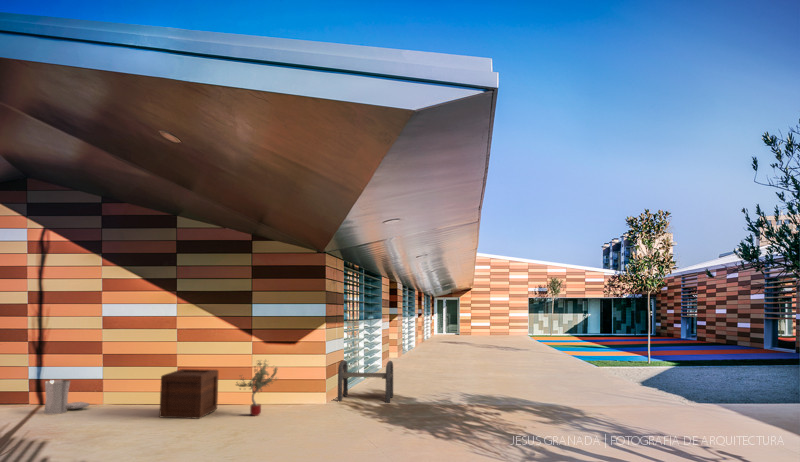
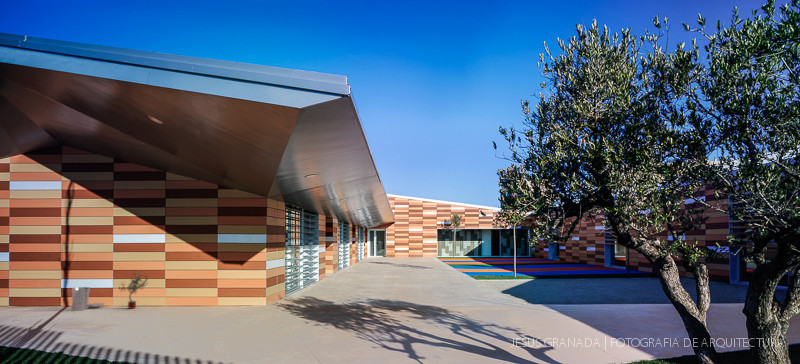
bench: present [338,360,393,403] -> none [282,272,321,301]
potted tree: present [236,361,277,416] -> present [119,271,148,309]
wooden crate: present [159,369,218,419] -> none [156,279,198,312]

